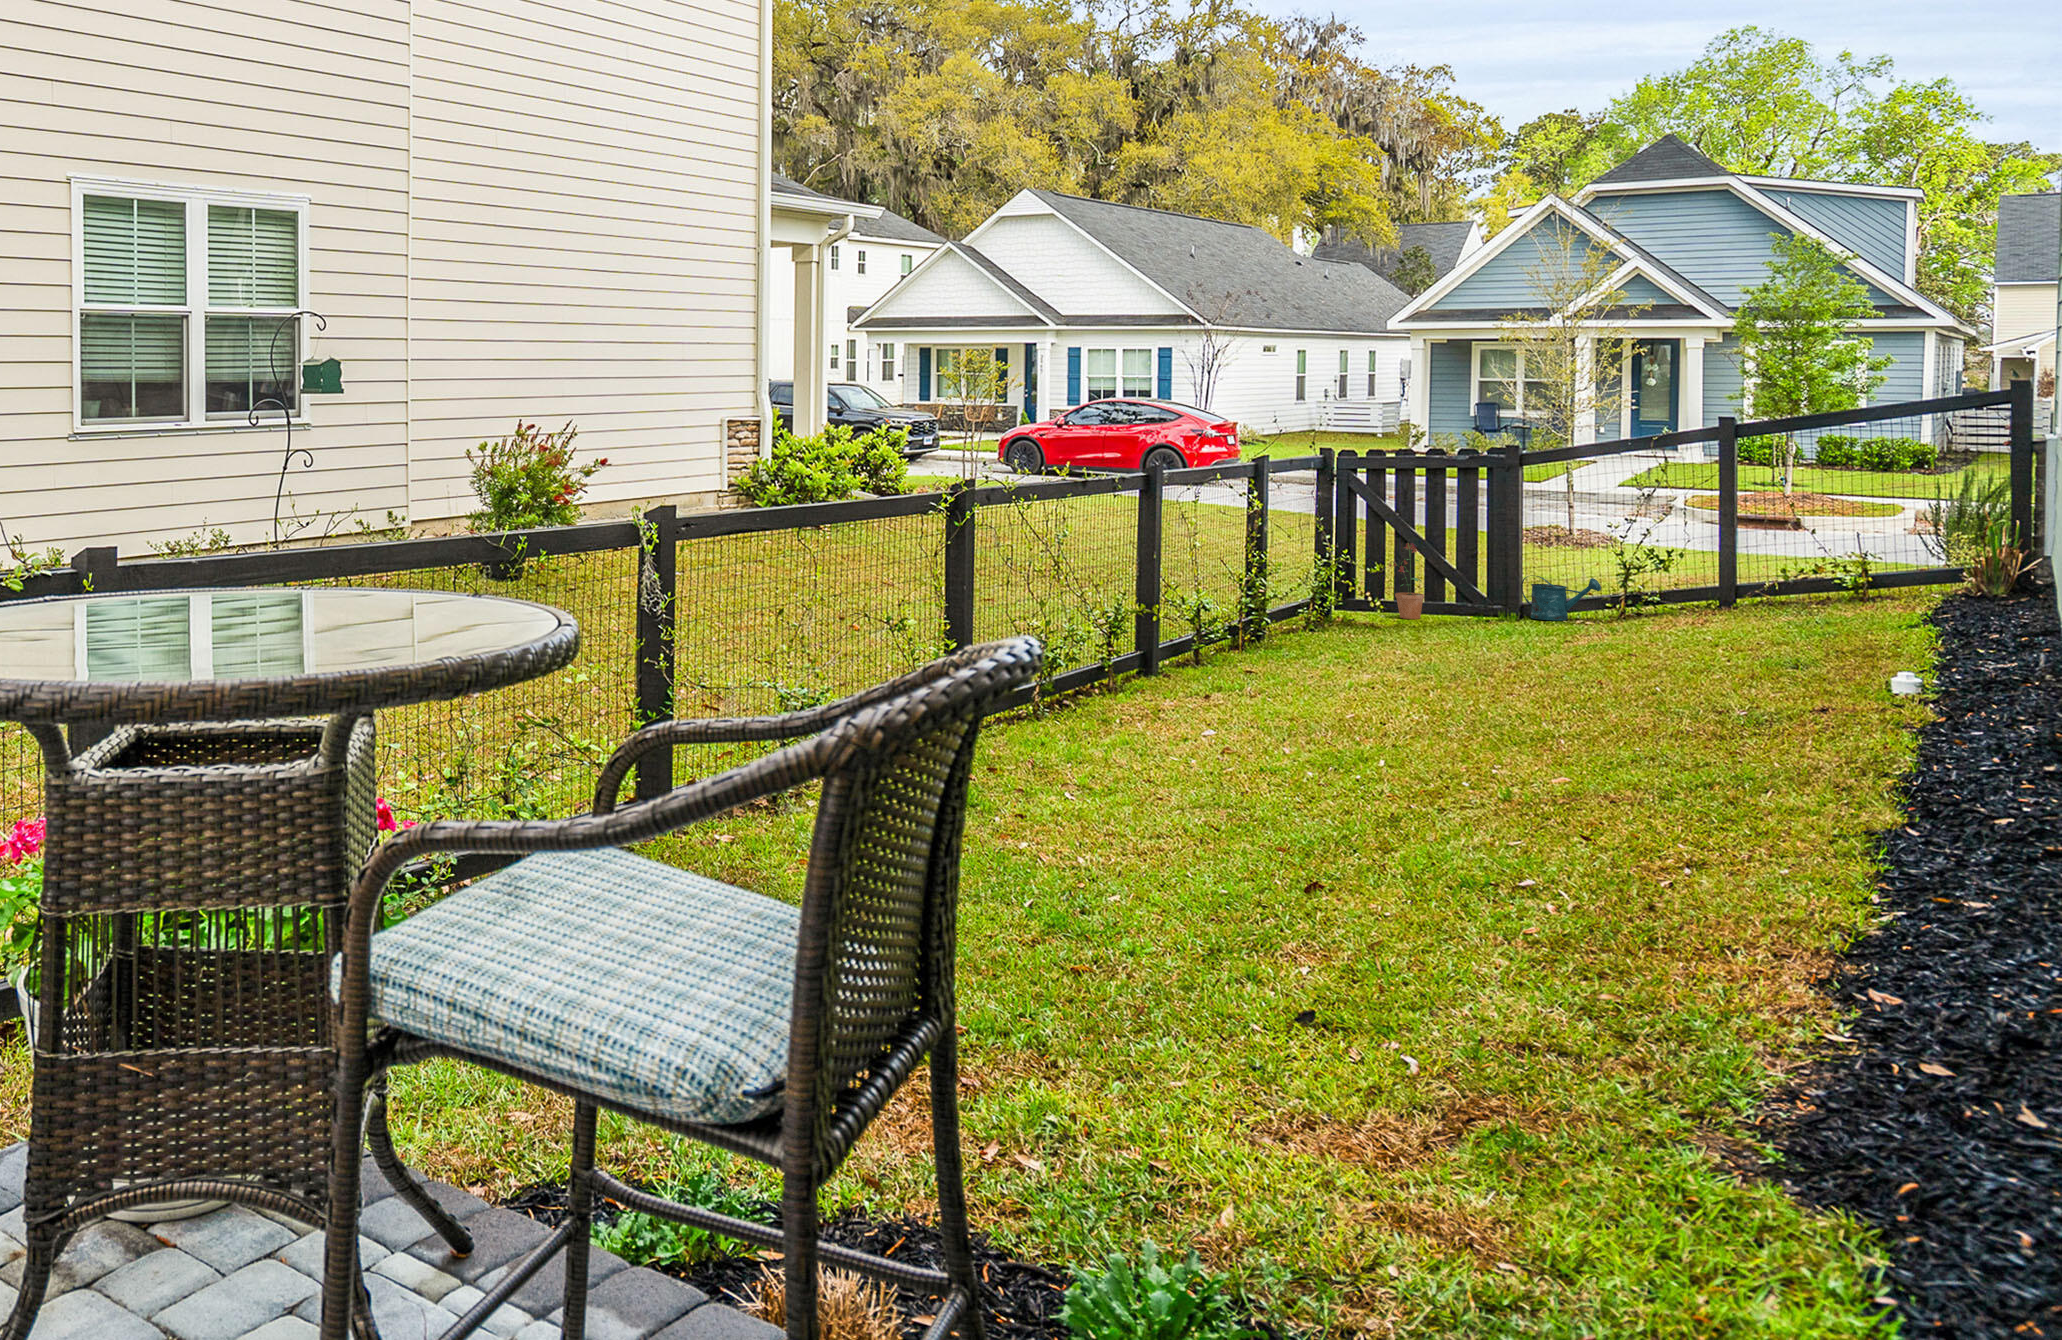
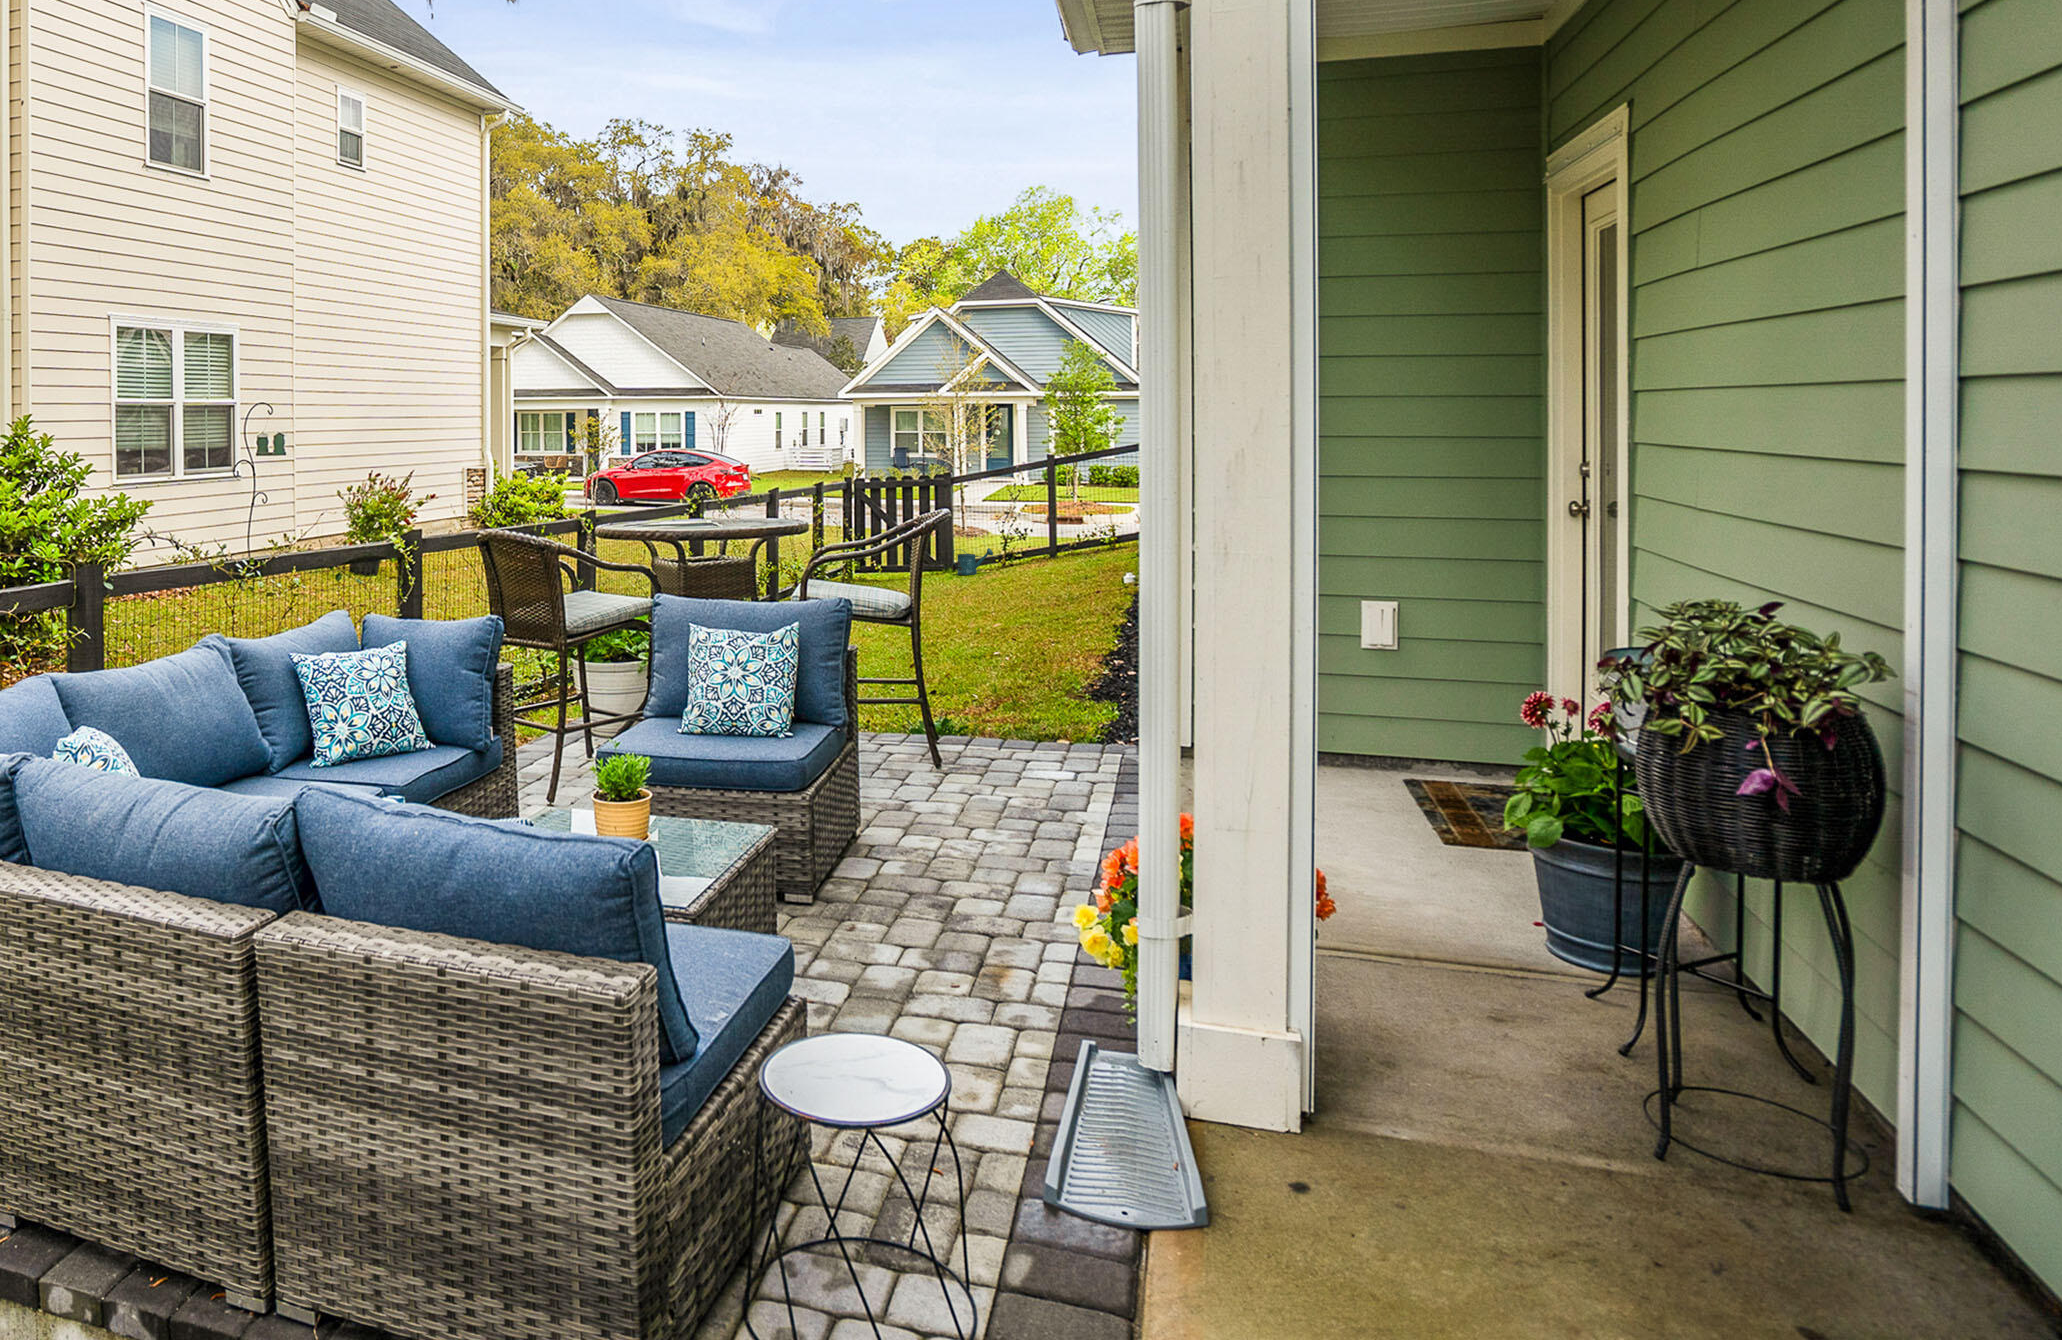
potted plant: present [1389,543,1424,619] -> none [879,535,901,581]

